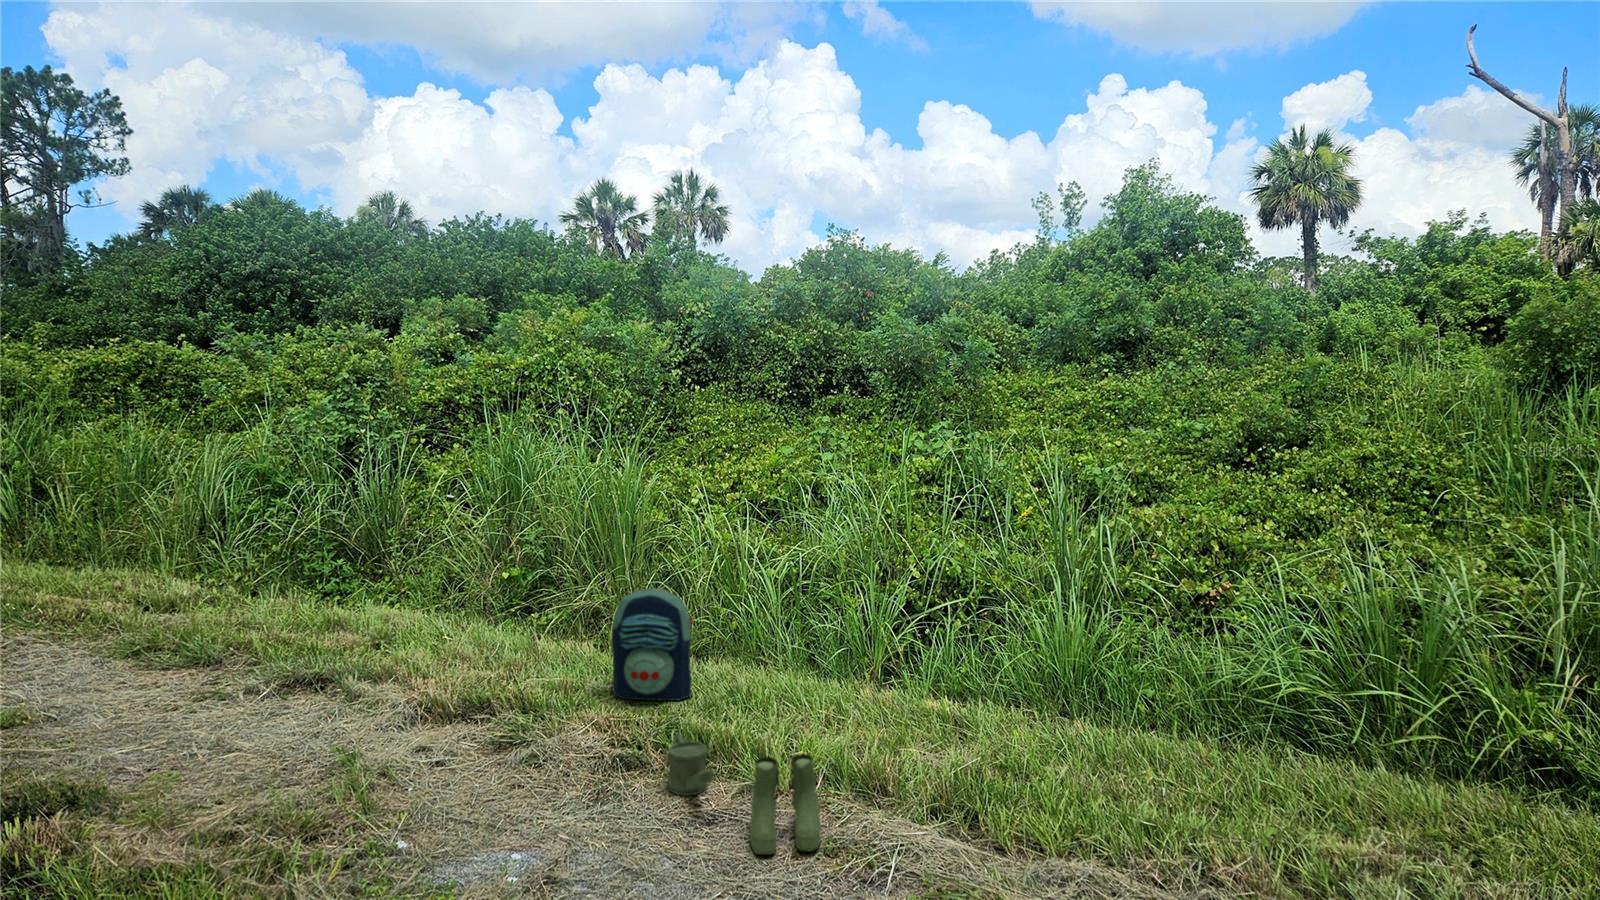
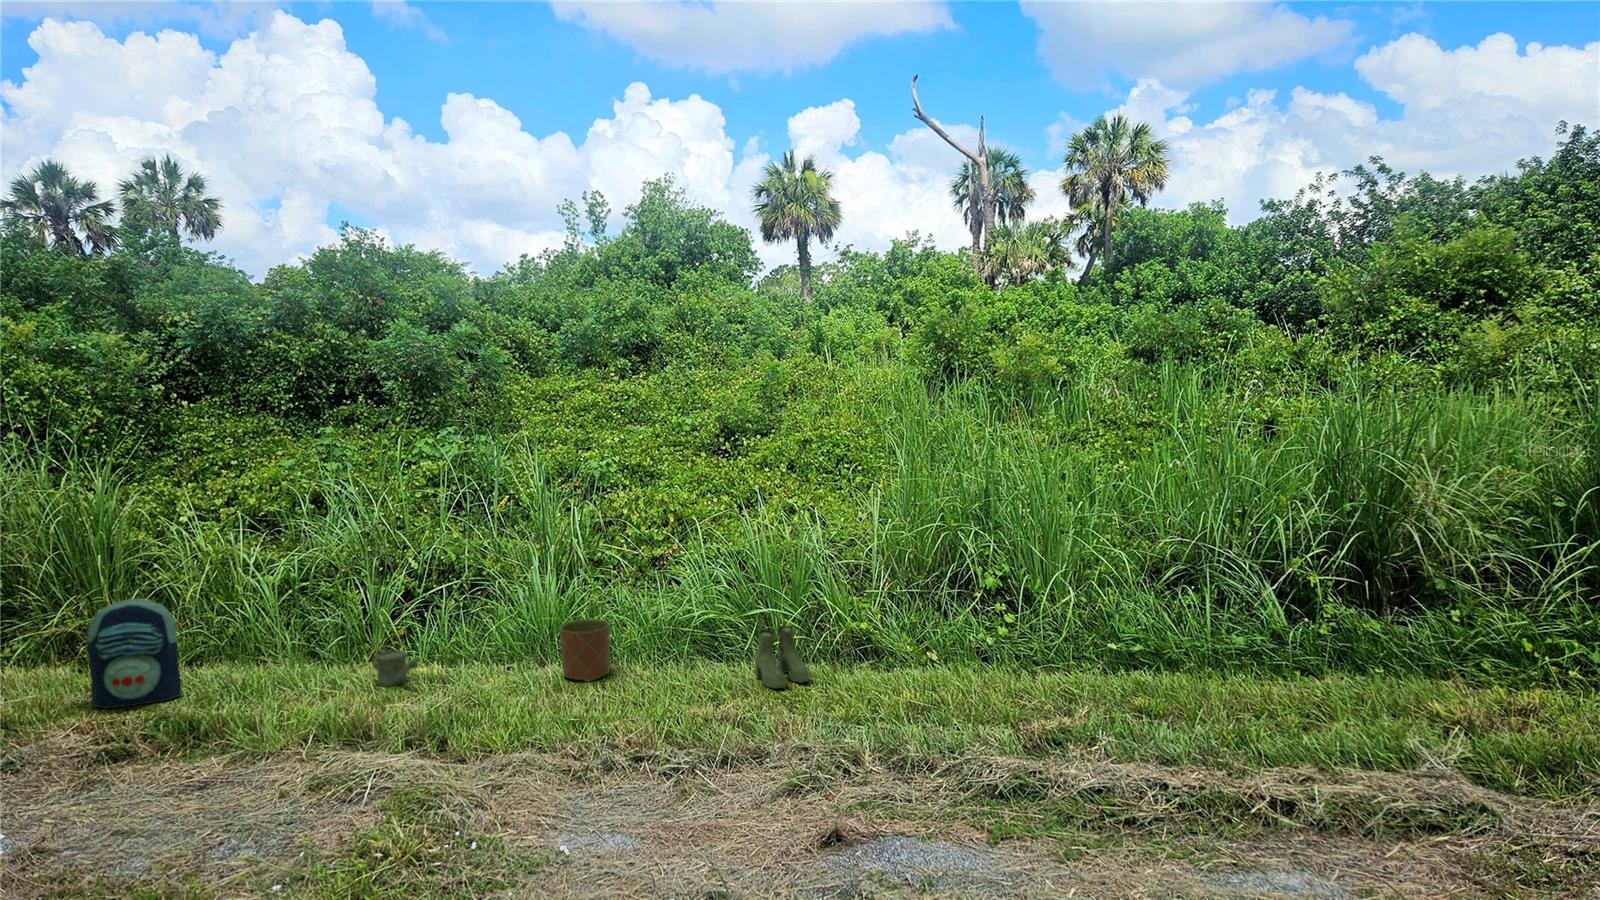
planter: none [1109,682,1177,769] -> present [560,619,610,682]
watering can: present [668,734,713,796] -> present [376,649,418,687]
boots: present [750,754,821,855] -> present [754,625,809,689]

